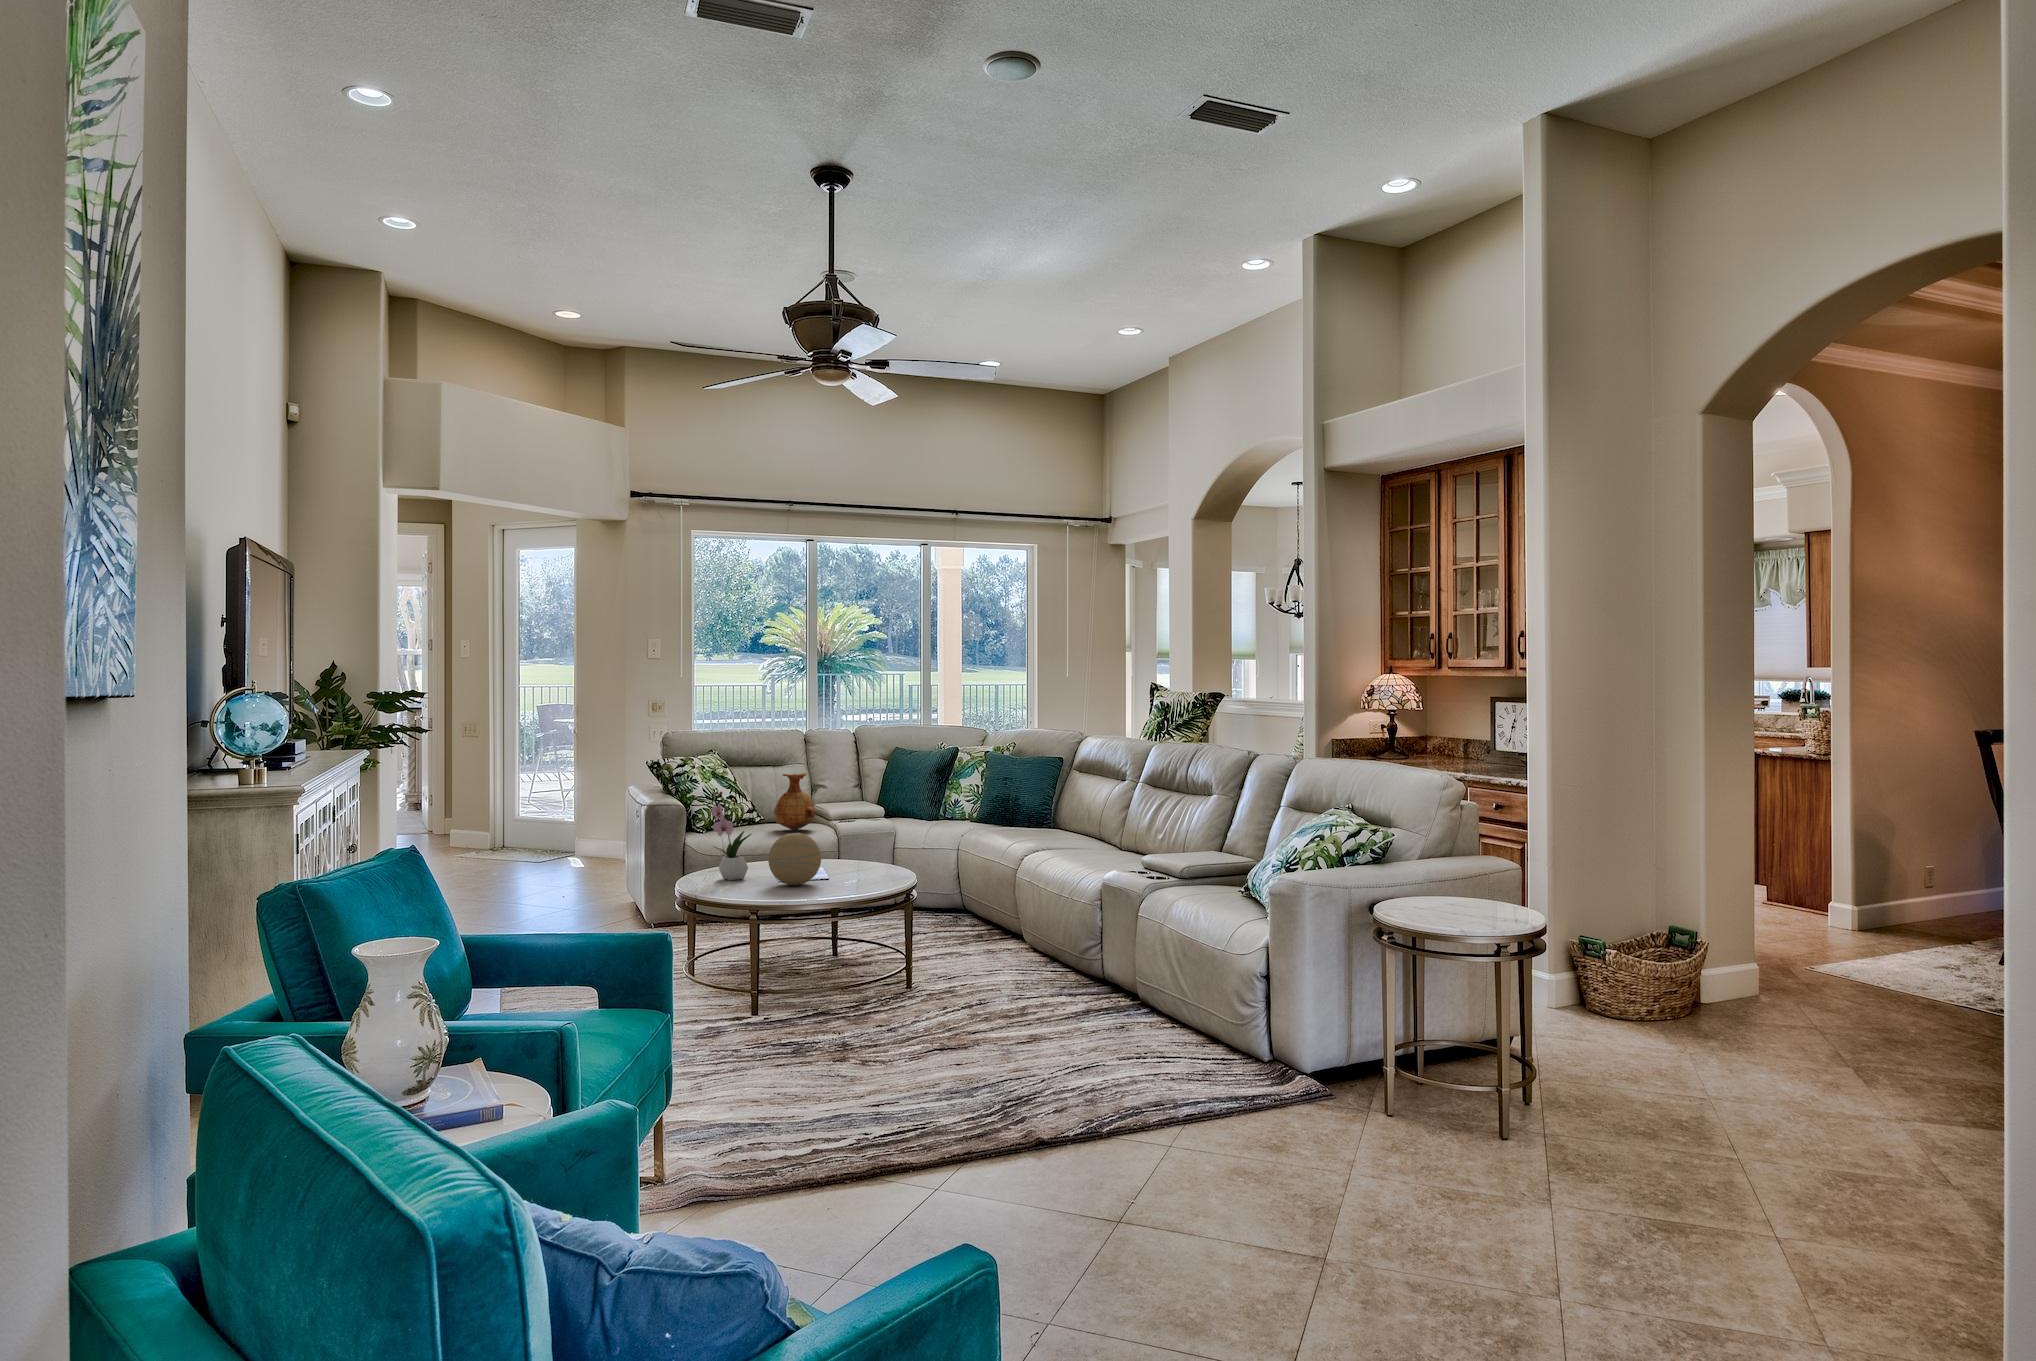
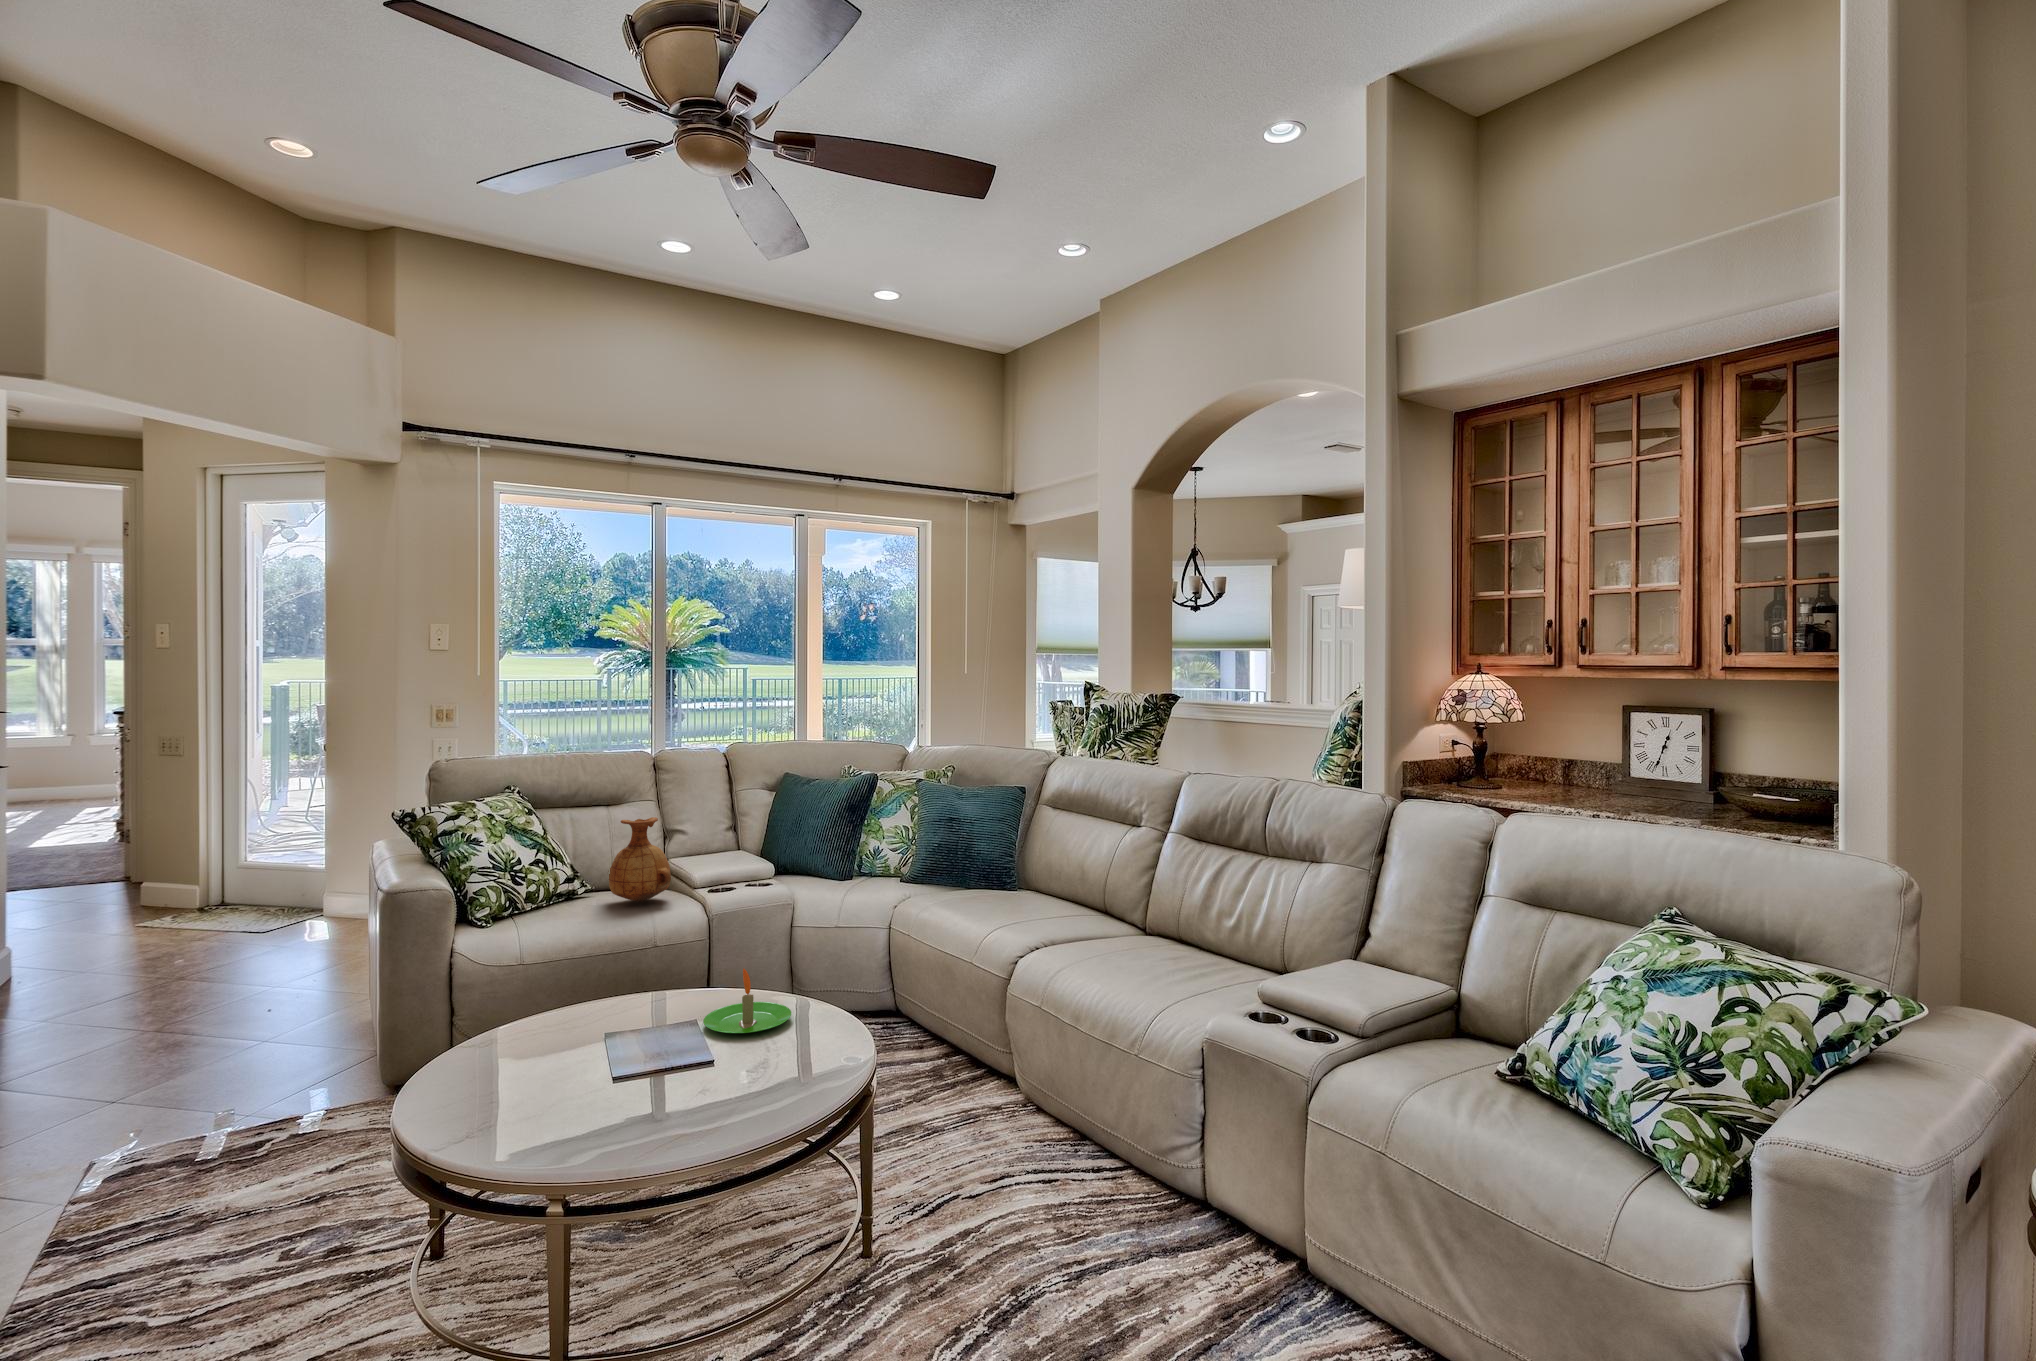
flower arrangement: present [712,792,751,880] -> none [472,903,558,1079]
decorative orb: present [768,833,821,885] -> none [589,985,698,1093]
candle: none [827,840,875,874] -> present [703,969,791,1033]

